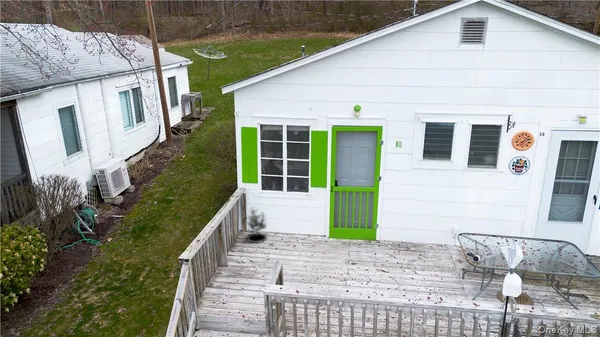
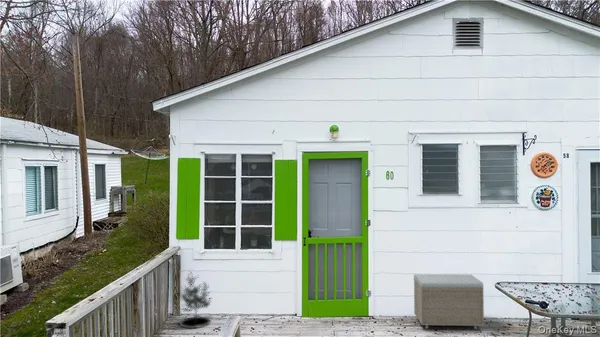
storage bench: none [407,216,456,256] -> present [414,274,484,329]

